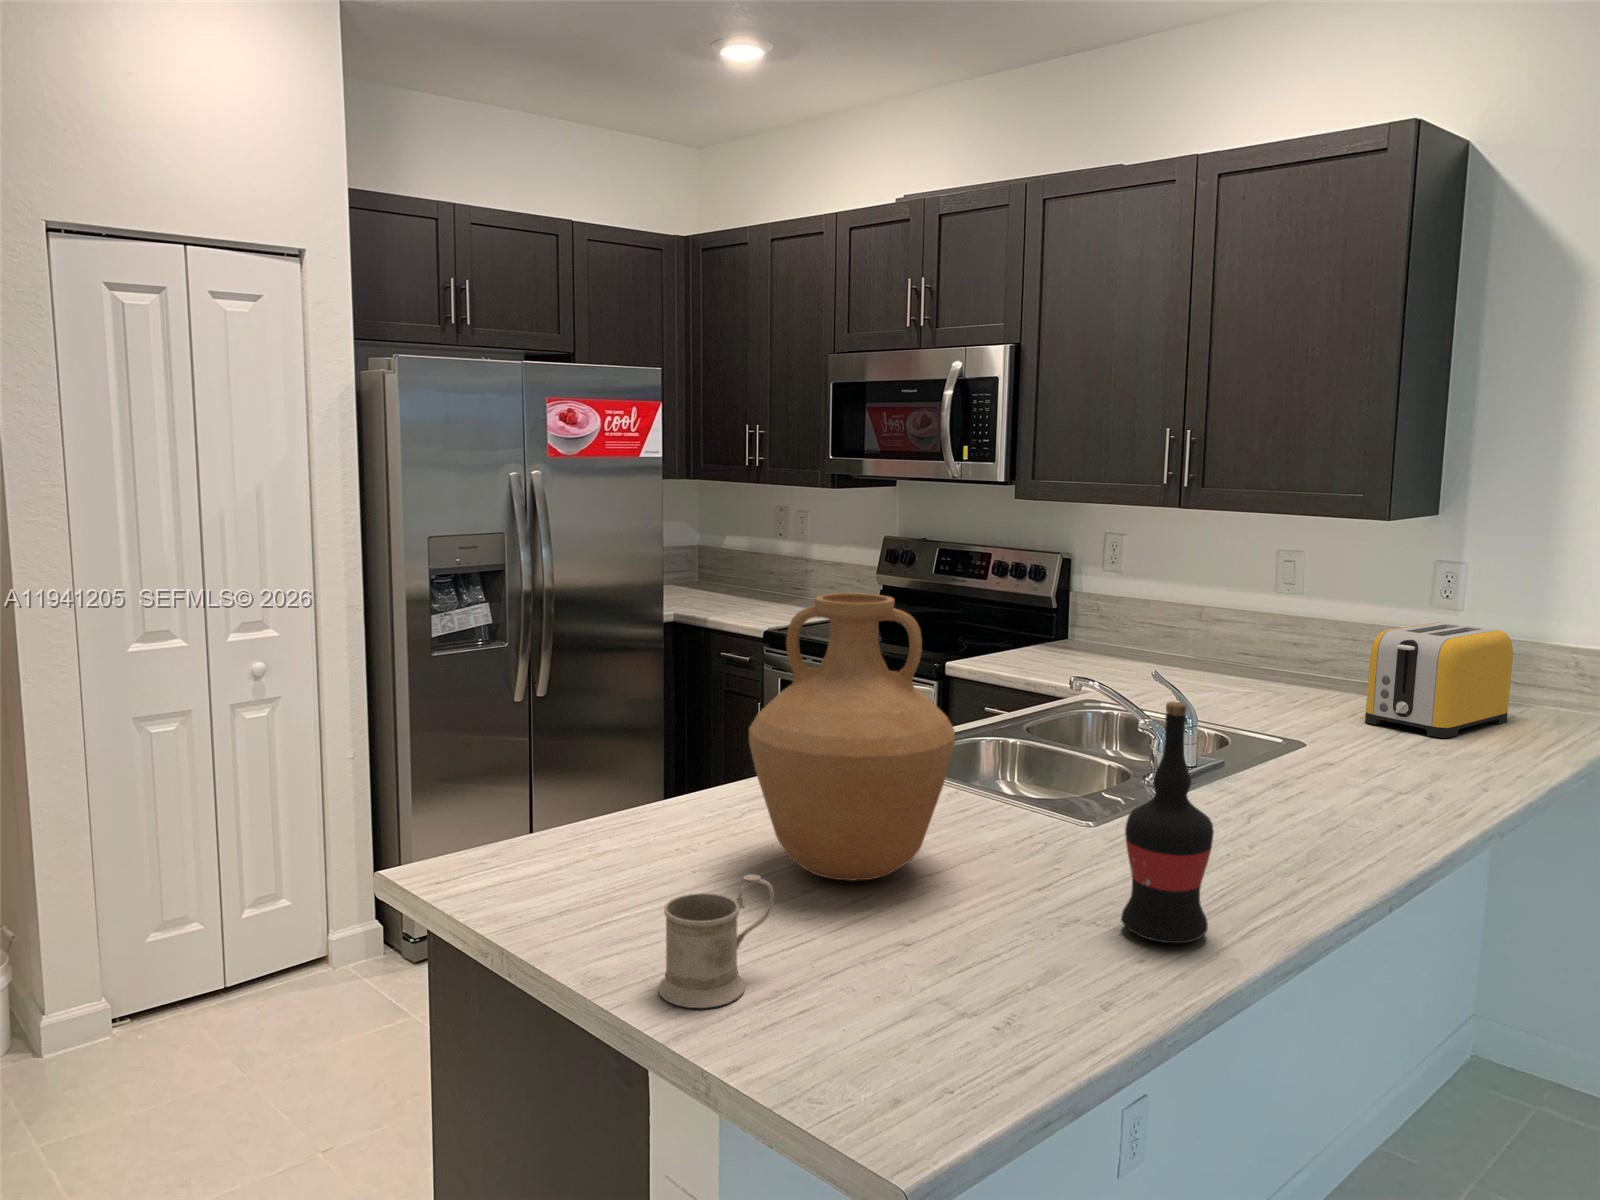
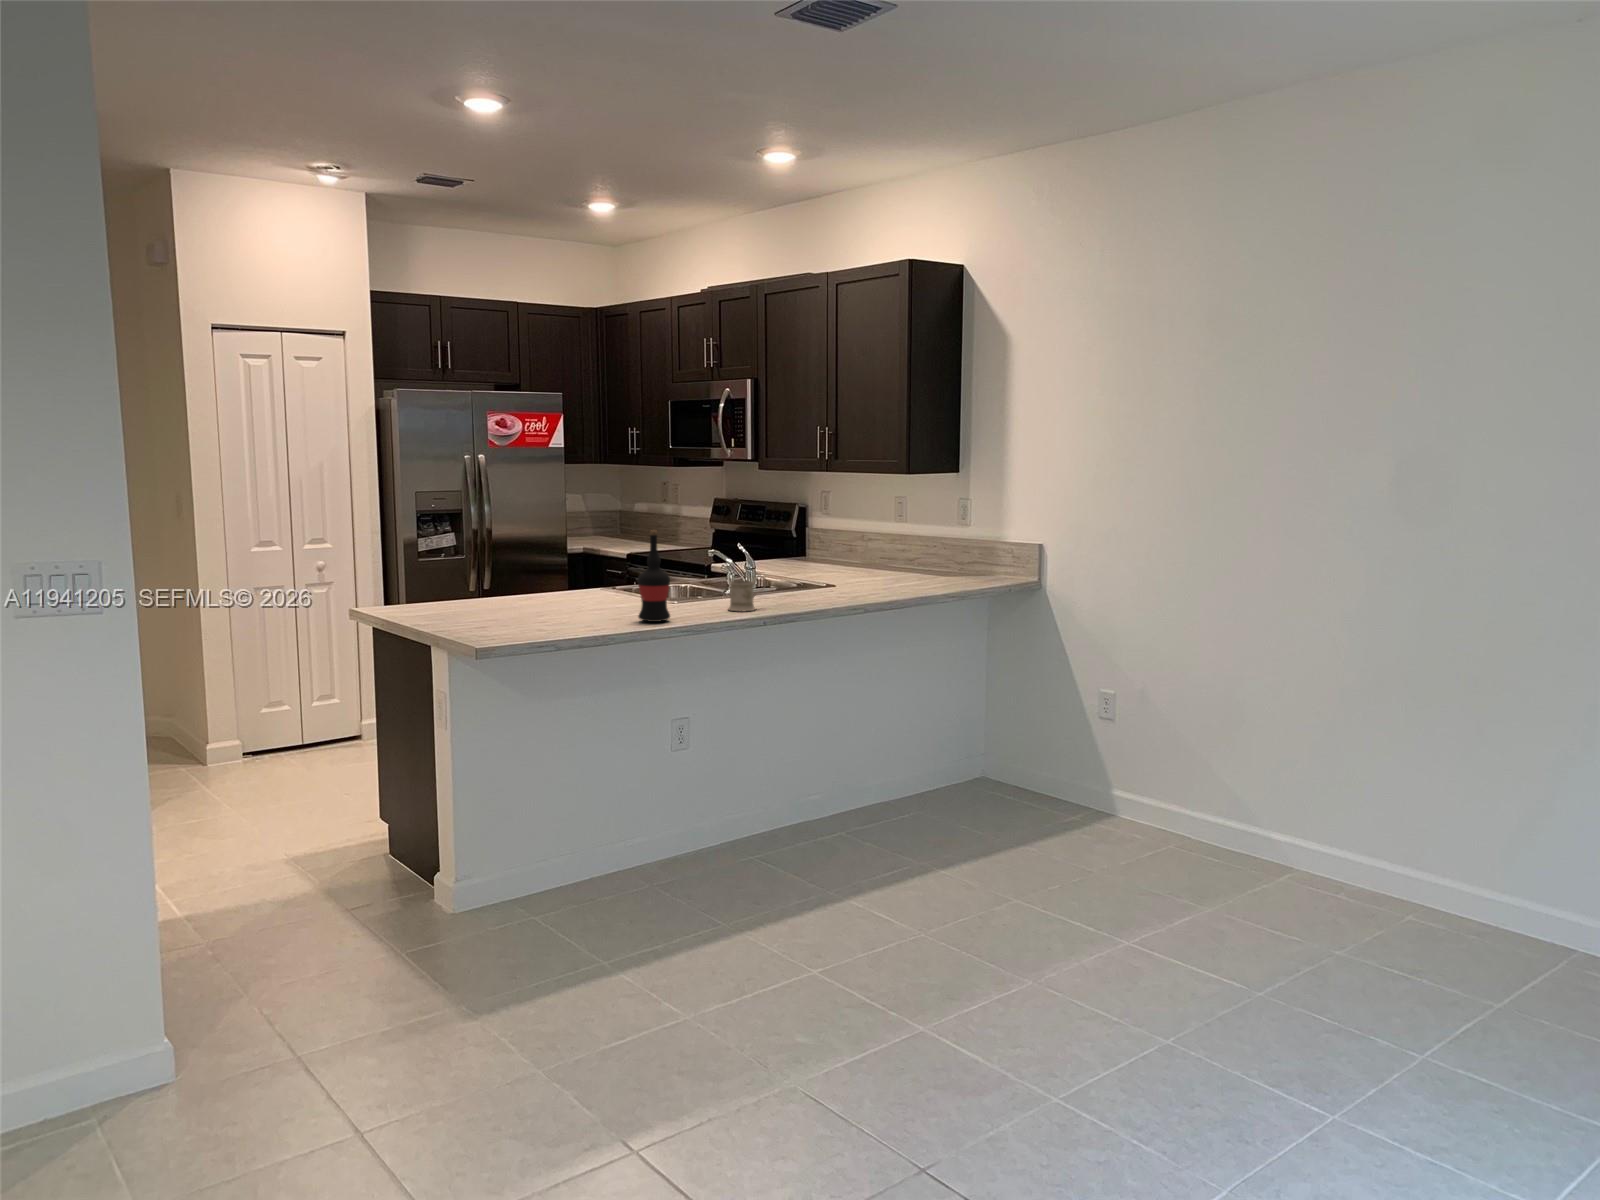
vase: present [749,593,955,881] -> none [510,496,596,613]
toaster: present [1365,622,1513,738] -> none [888,530,967,585]
mug: present [658,874,774,1008] -> present [728,575,766,611]

